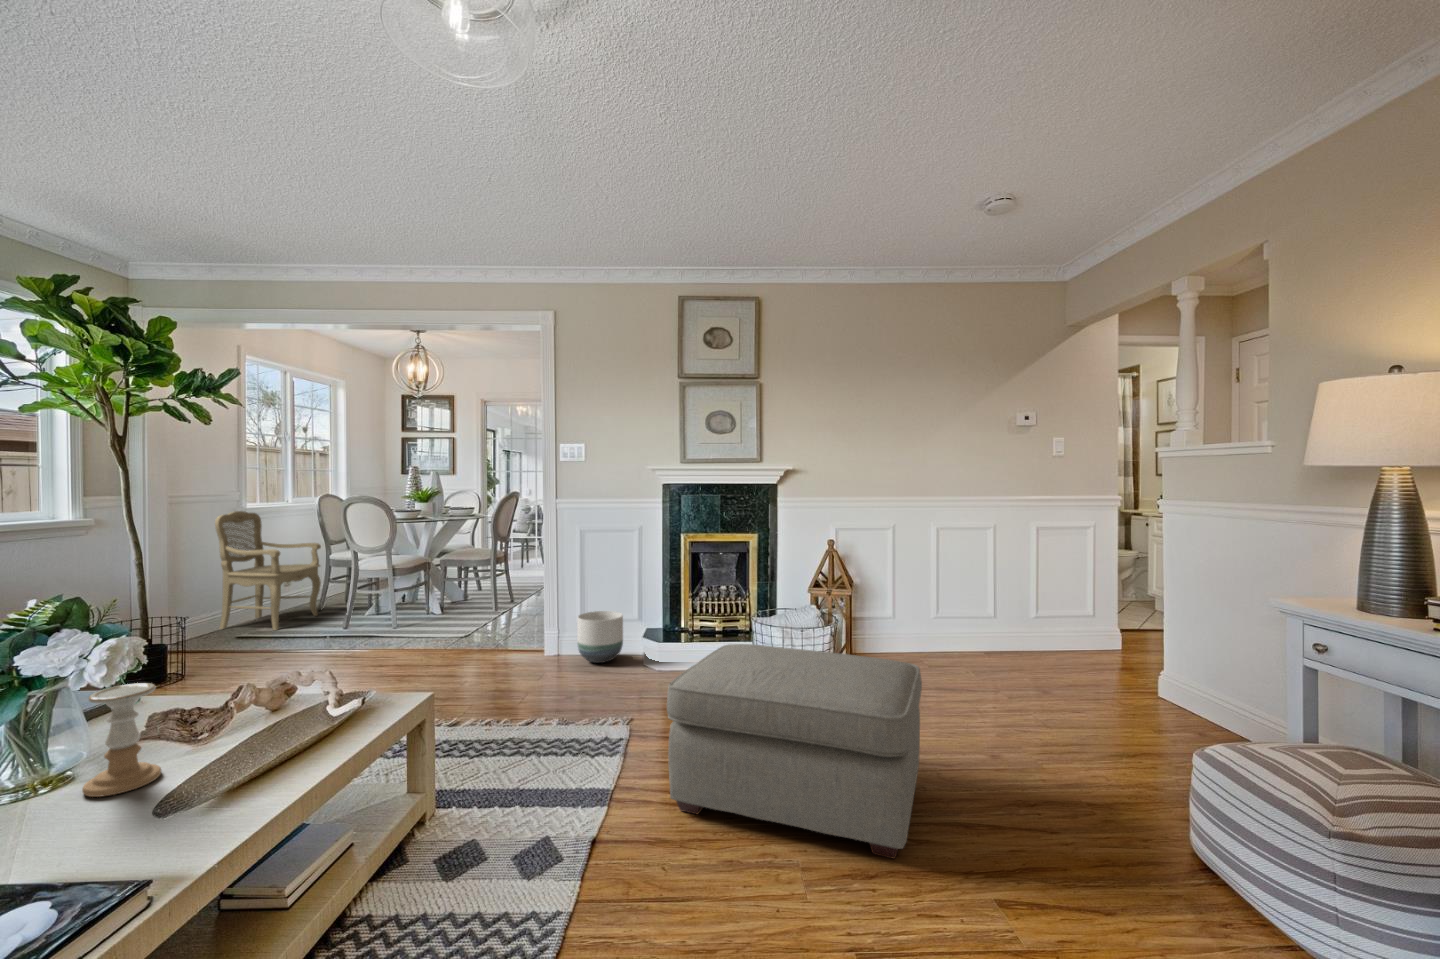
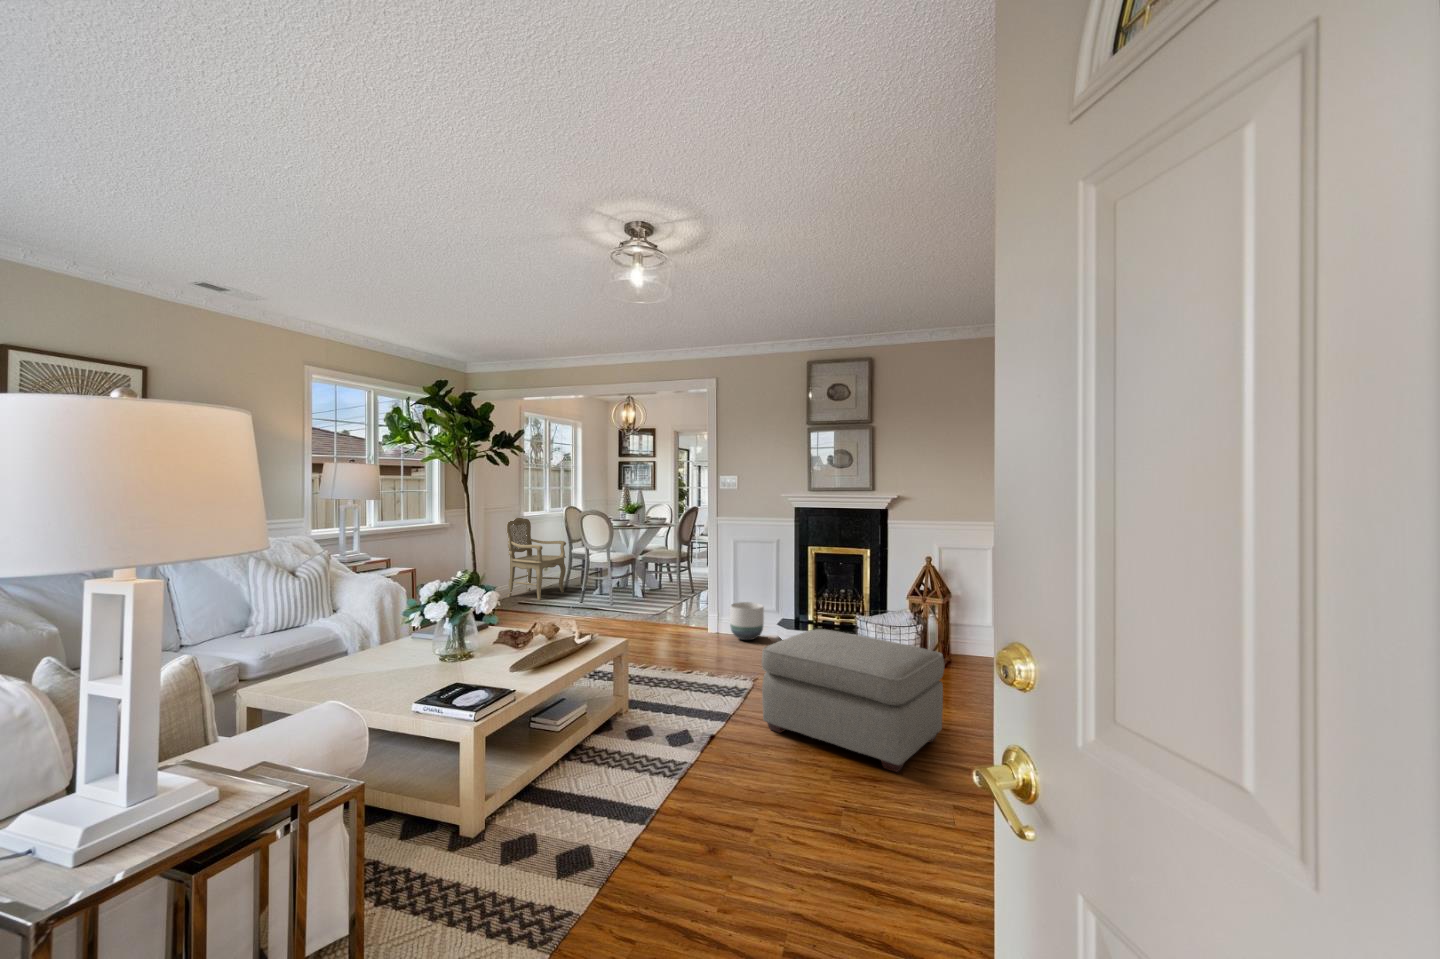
candle holder: present [82,683,161,797] -> none [478,615,507,665]

